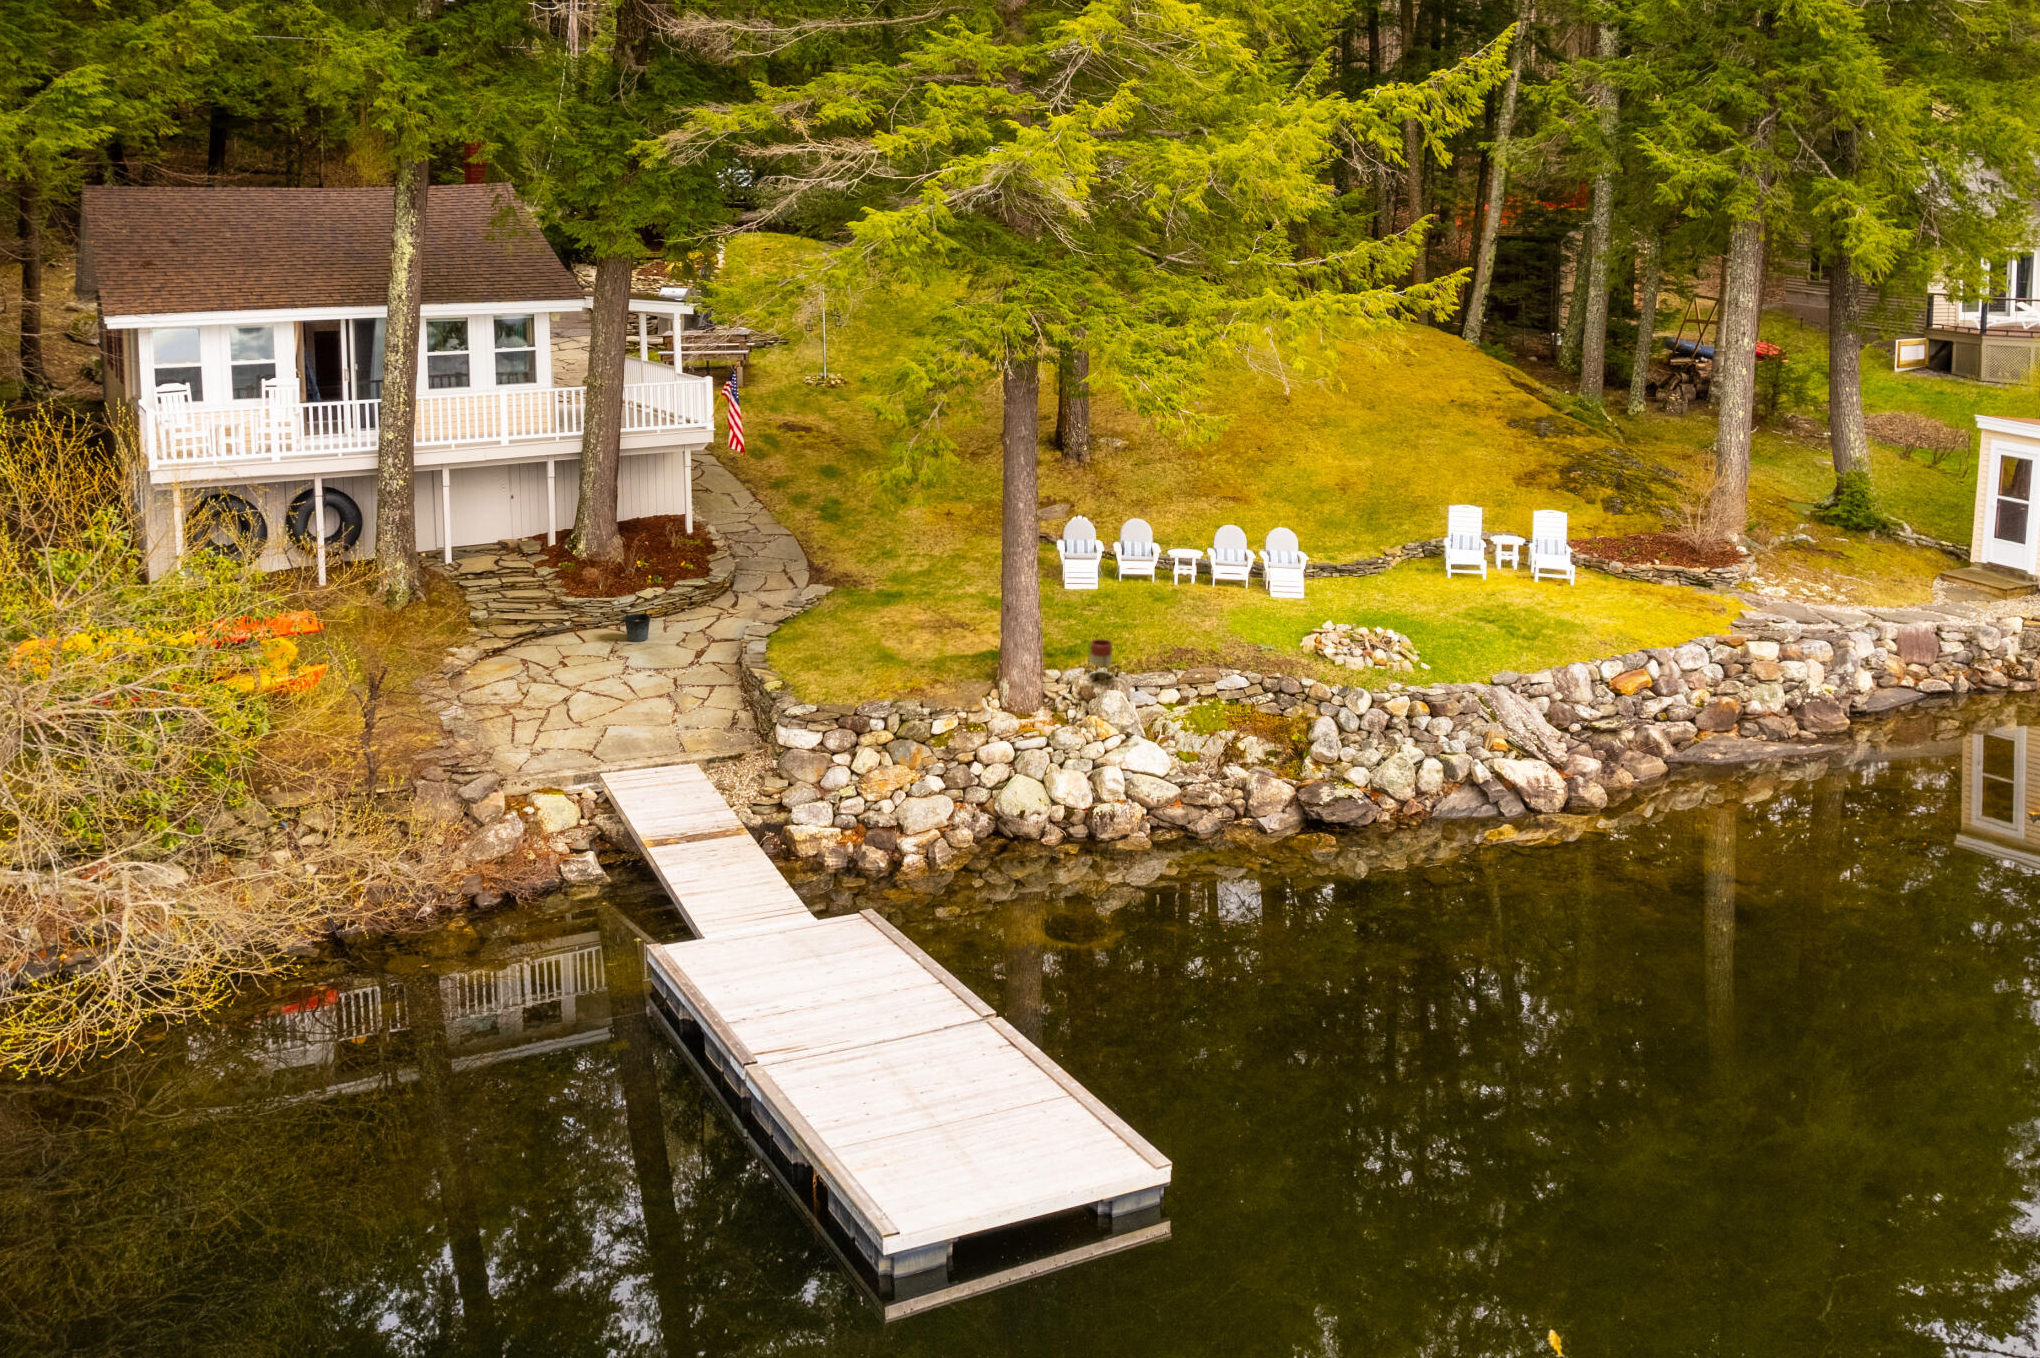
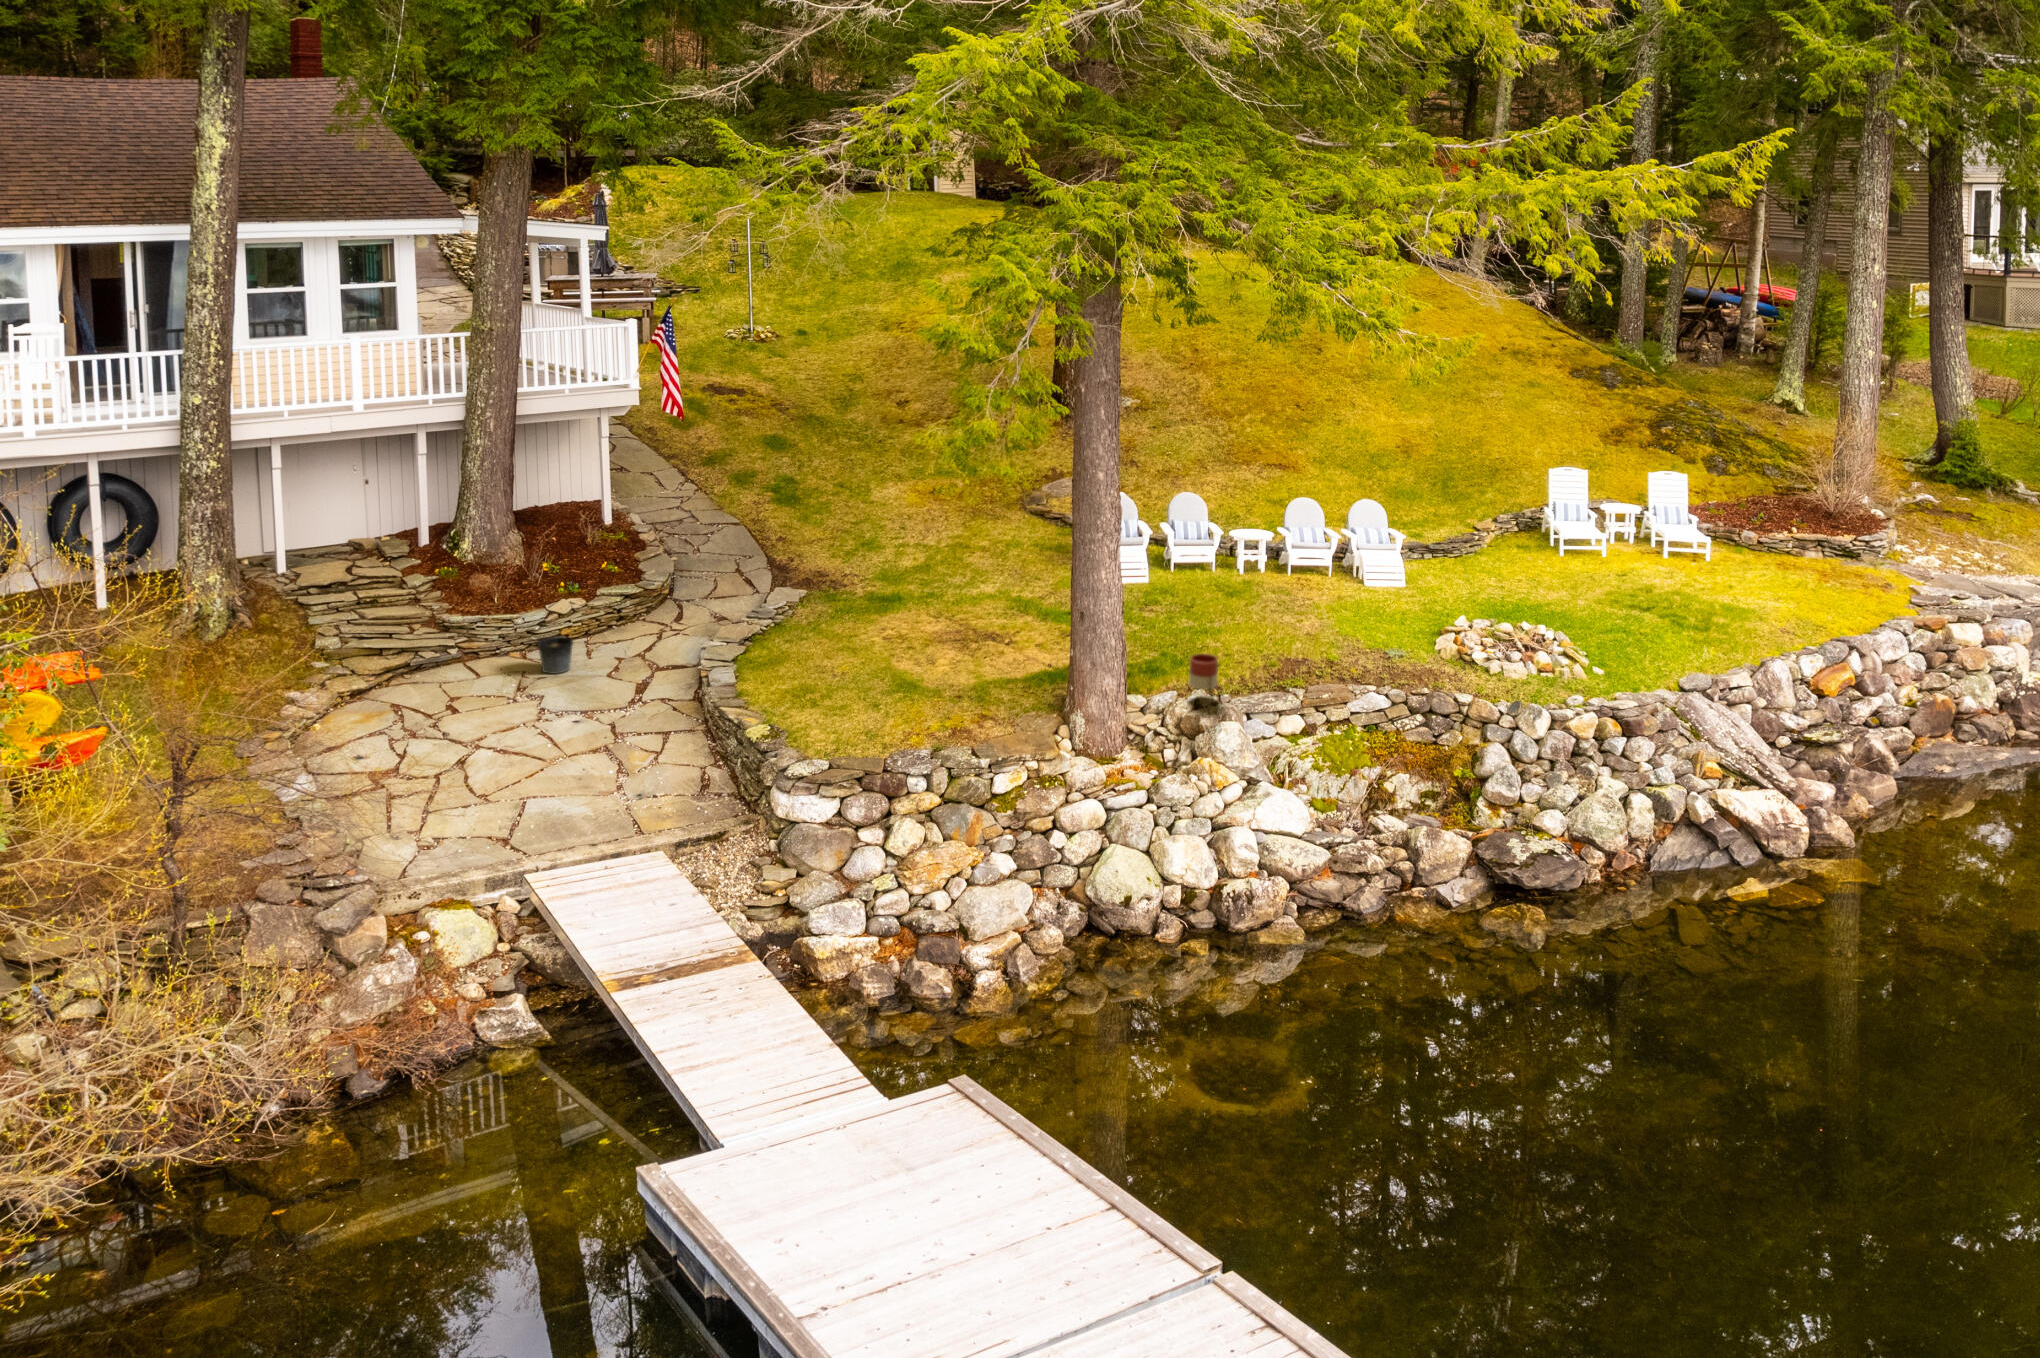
side table: present [1787,502,1813,543] -> none [1928,456,1961,505]

